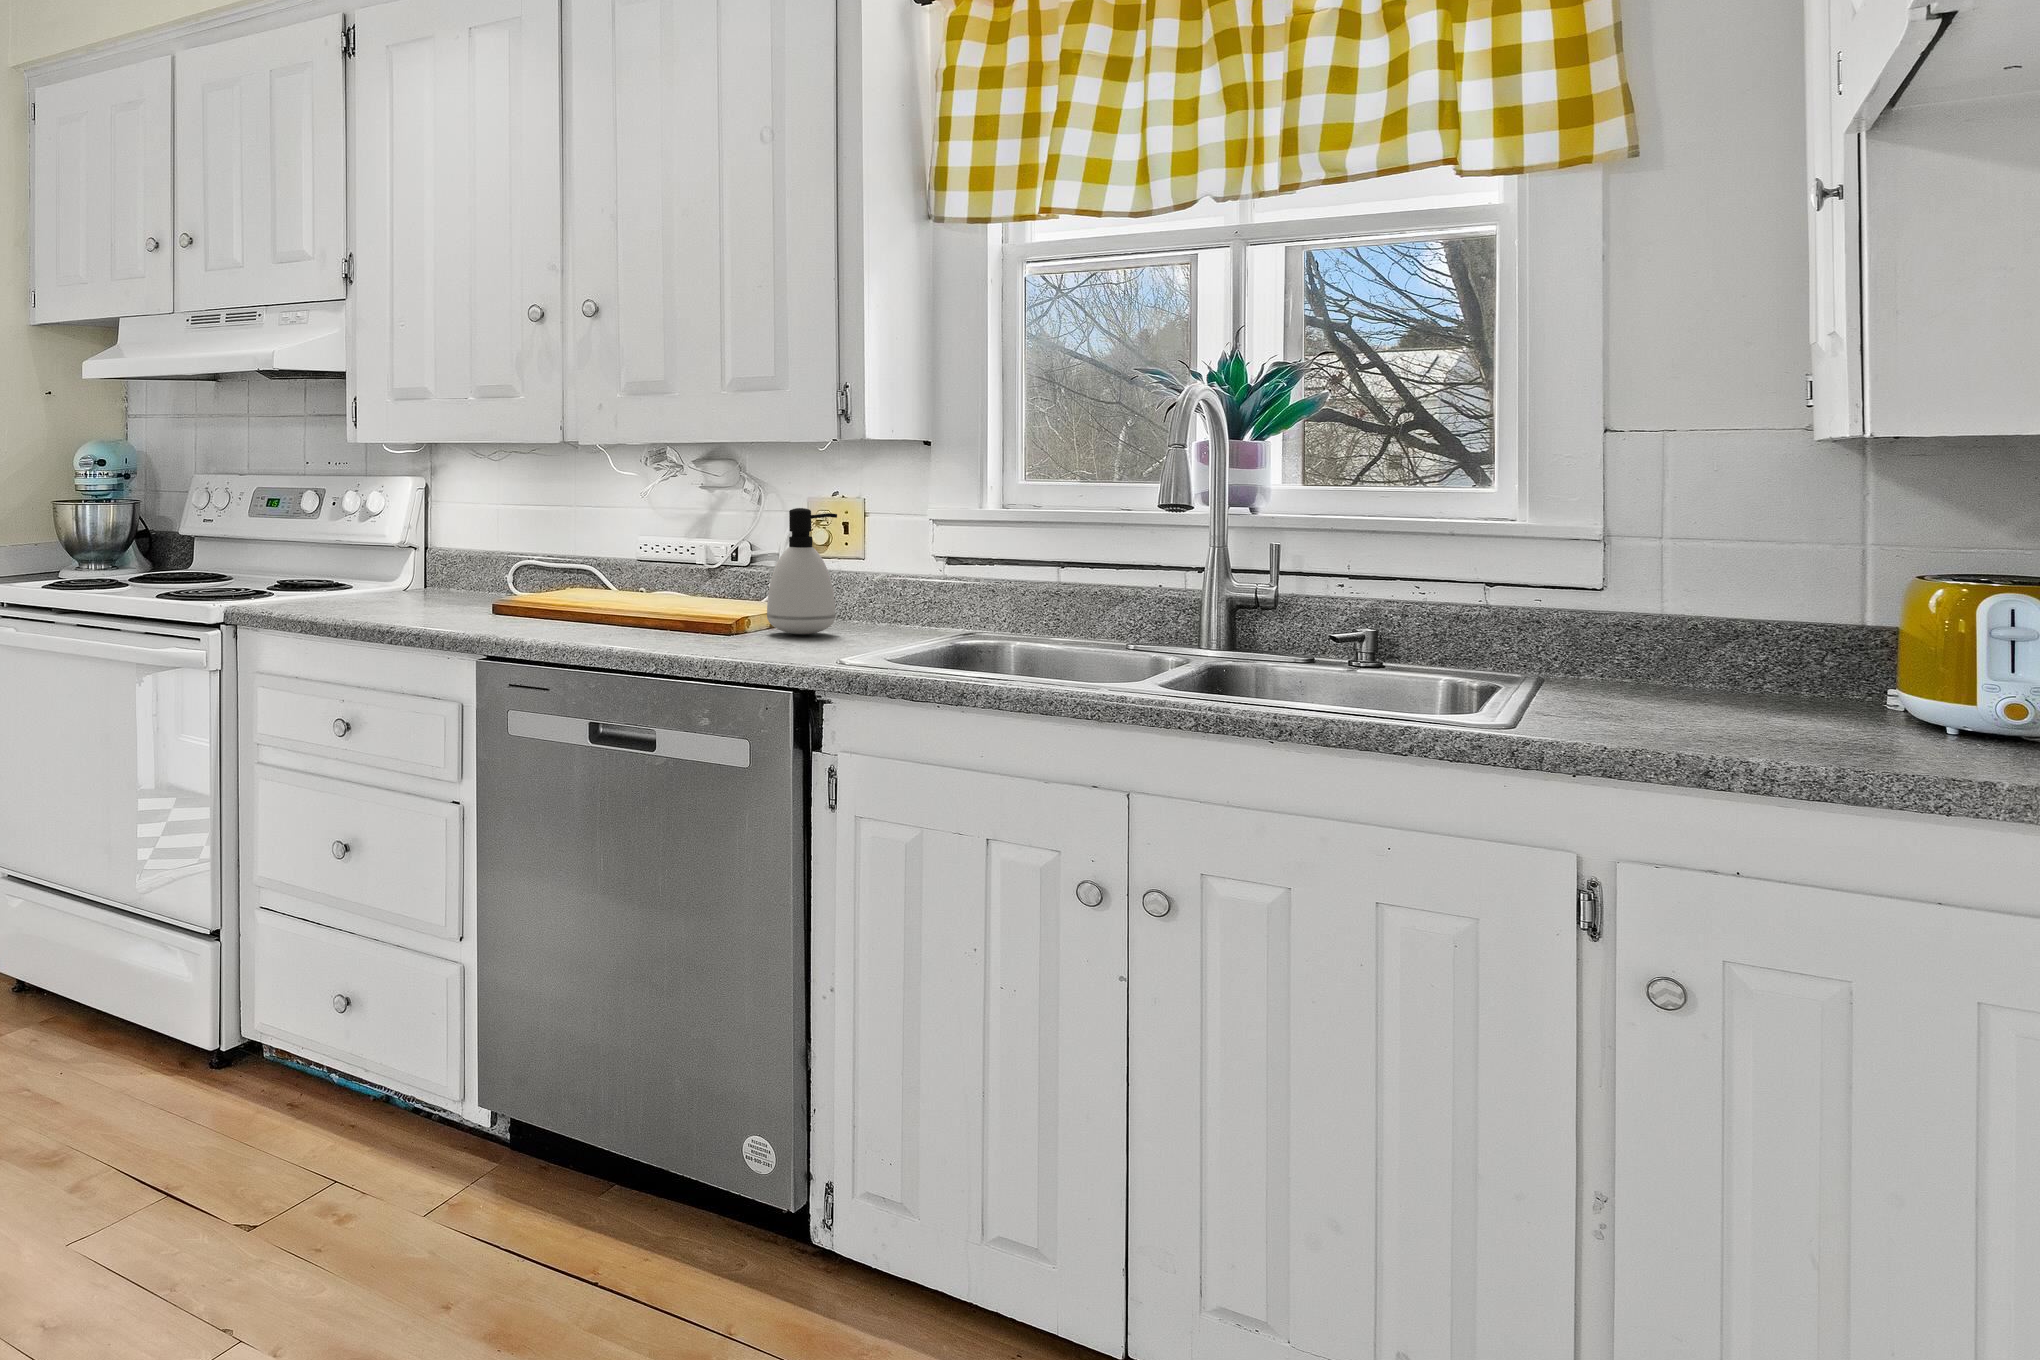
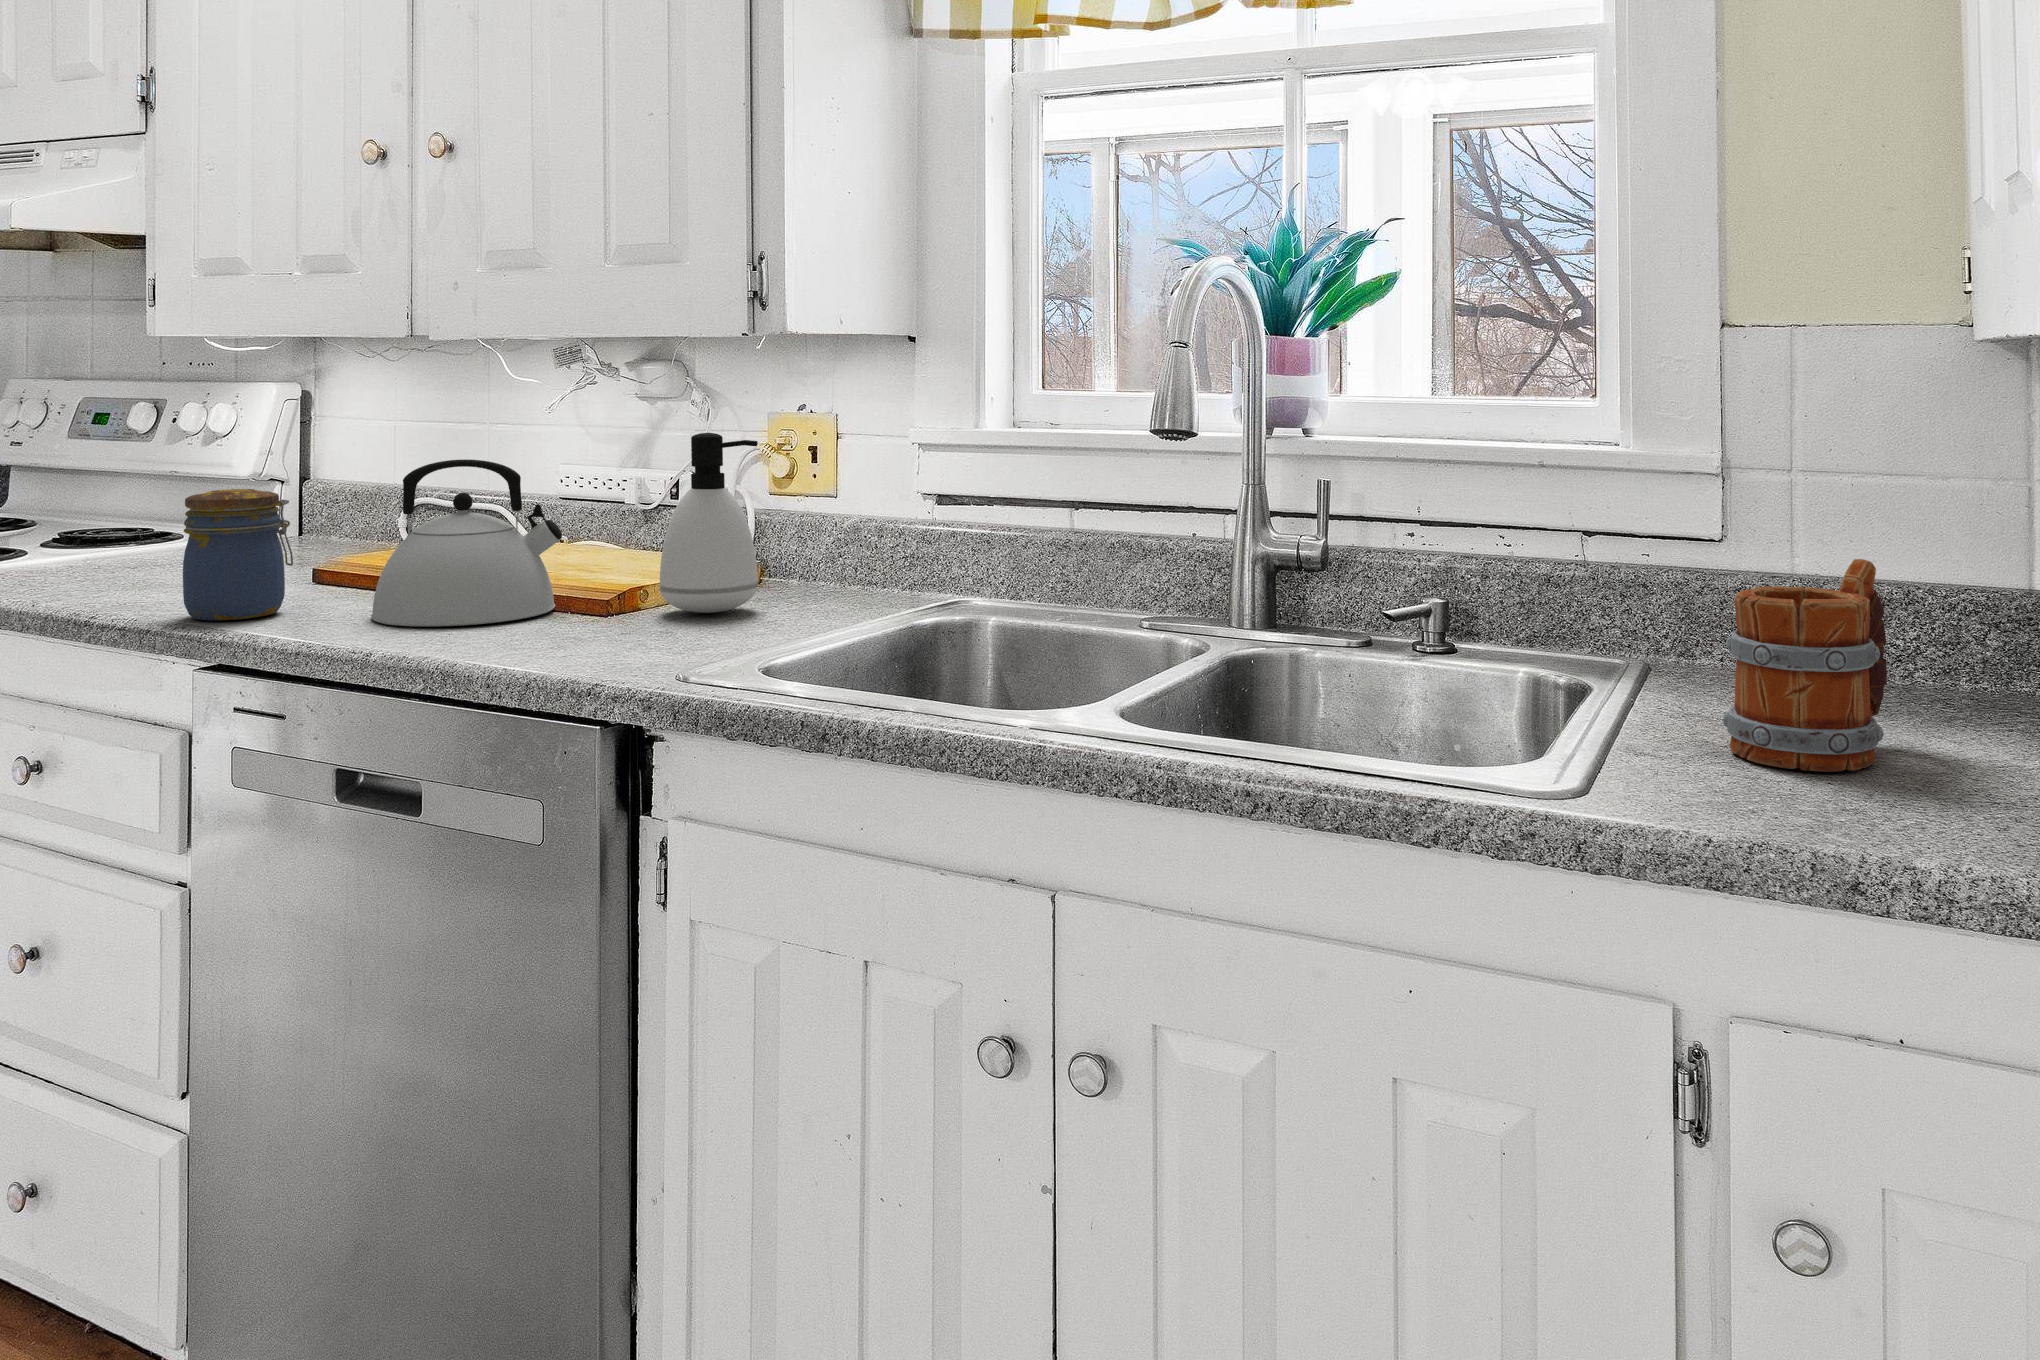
kettle: none [573,526,696,637] -> present [371,459,562,627]
jar: none [451,544,513,631] -> present [183,489,293,620]
mug: none [1615,594,1744,733] -> present [1722,559,1887,772]

